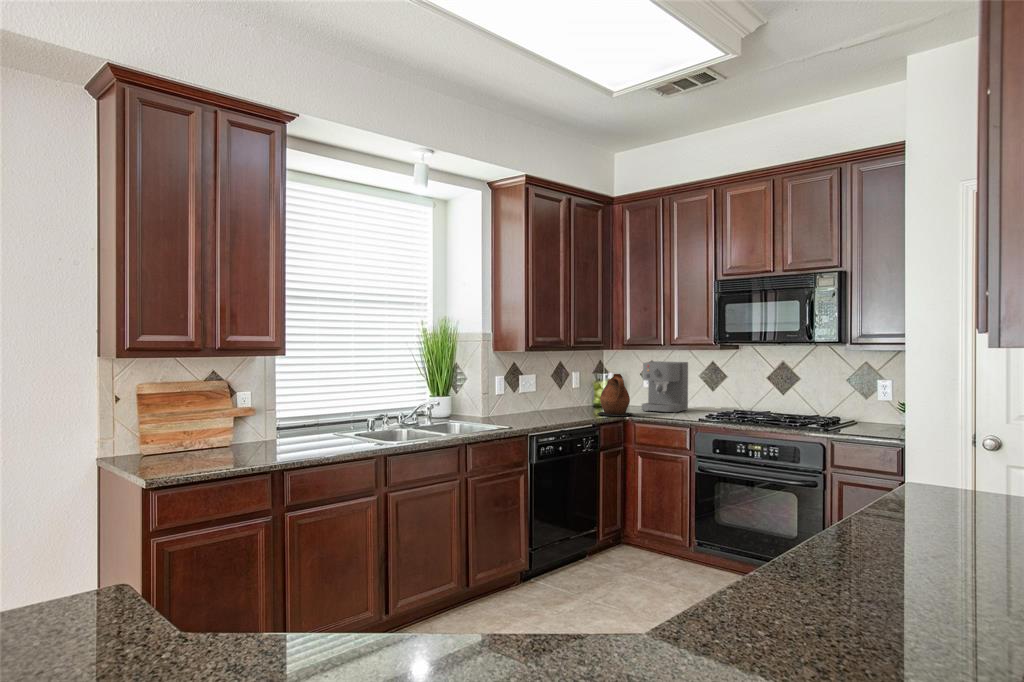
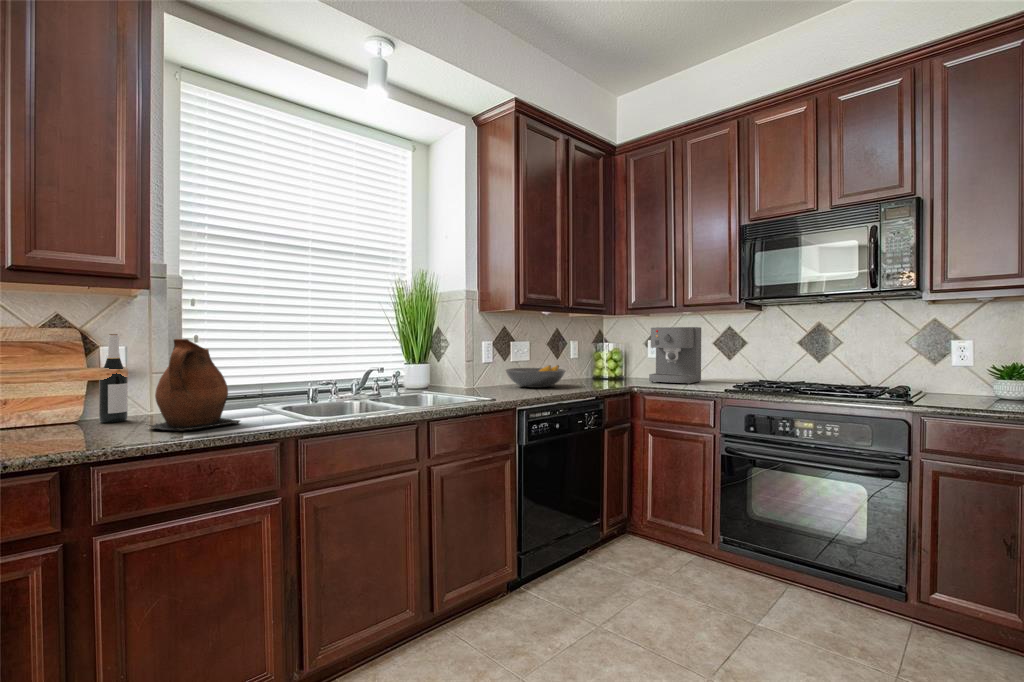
ceramic pitcher: present [597,374,633,416] -> present [149,339,240,431]
wine bottle: none [239,383,256,446] -> present [99,334,128,423]
fruit bowl: none [516,397,568,416] -> present [506,365,566,388]

